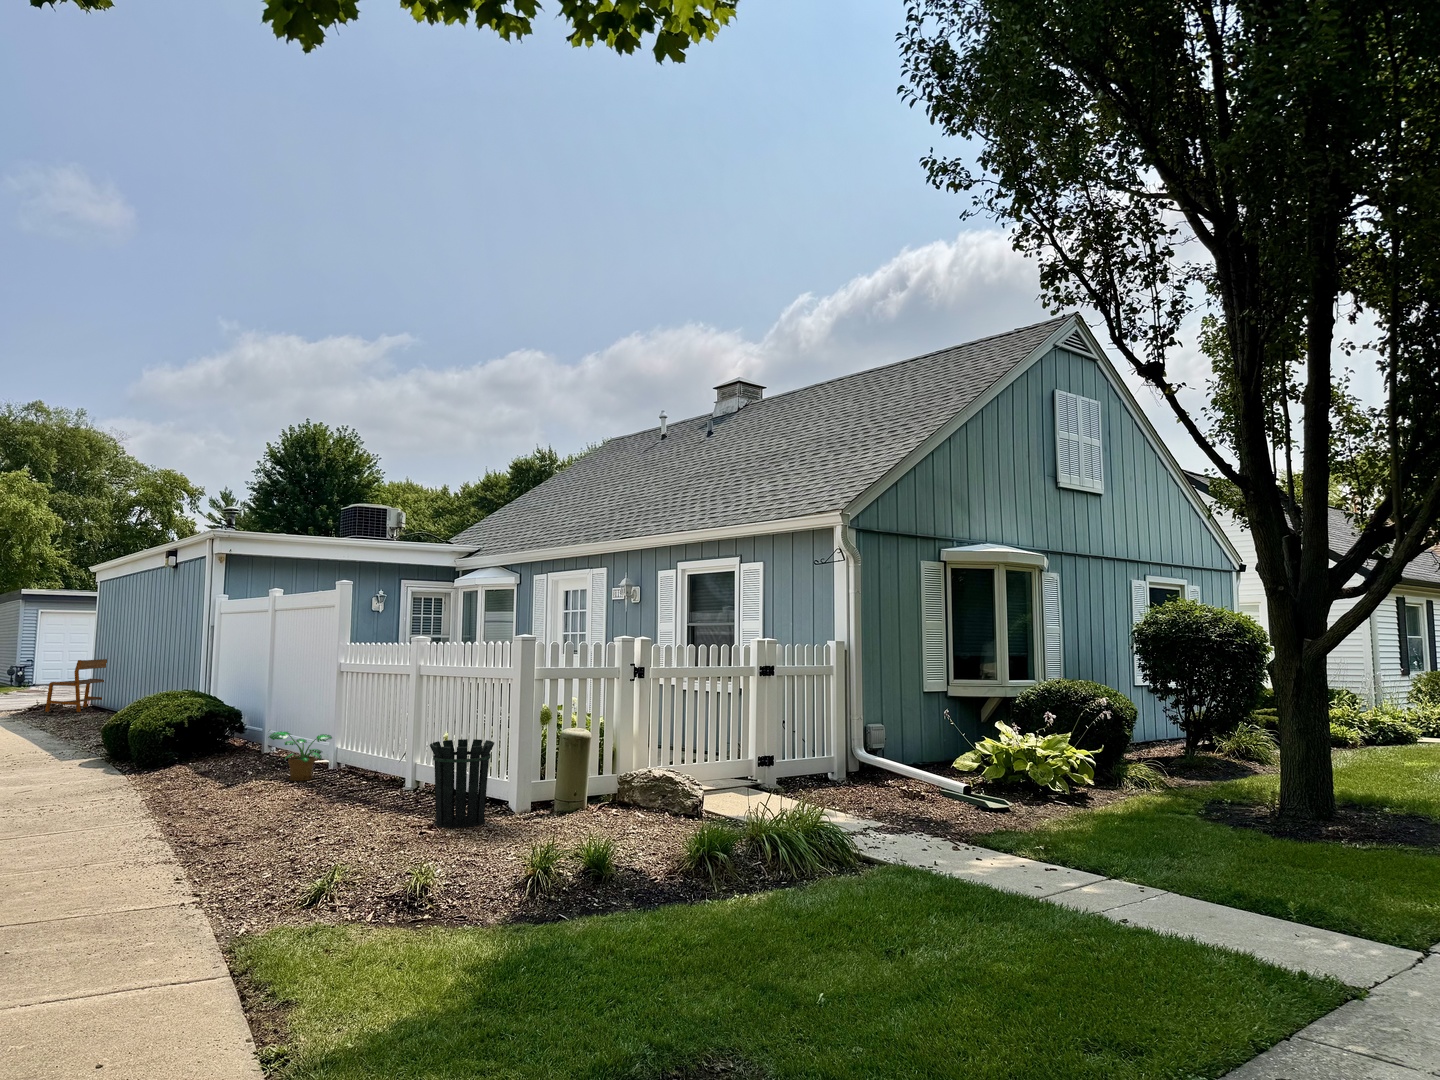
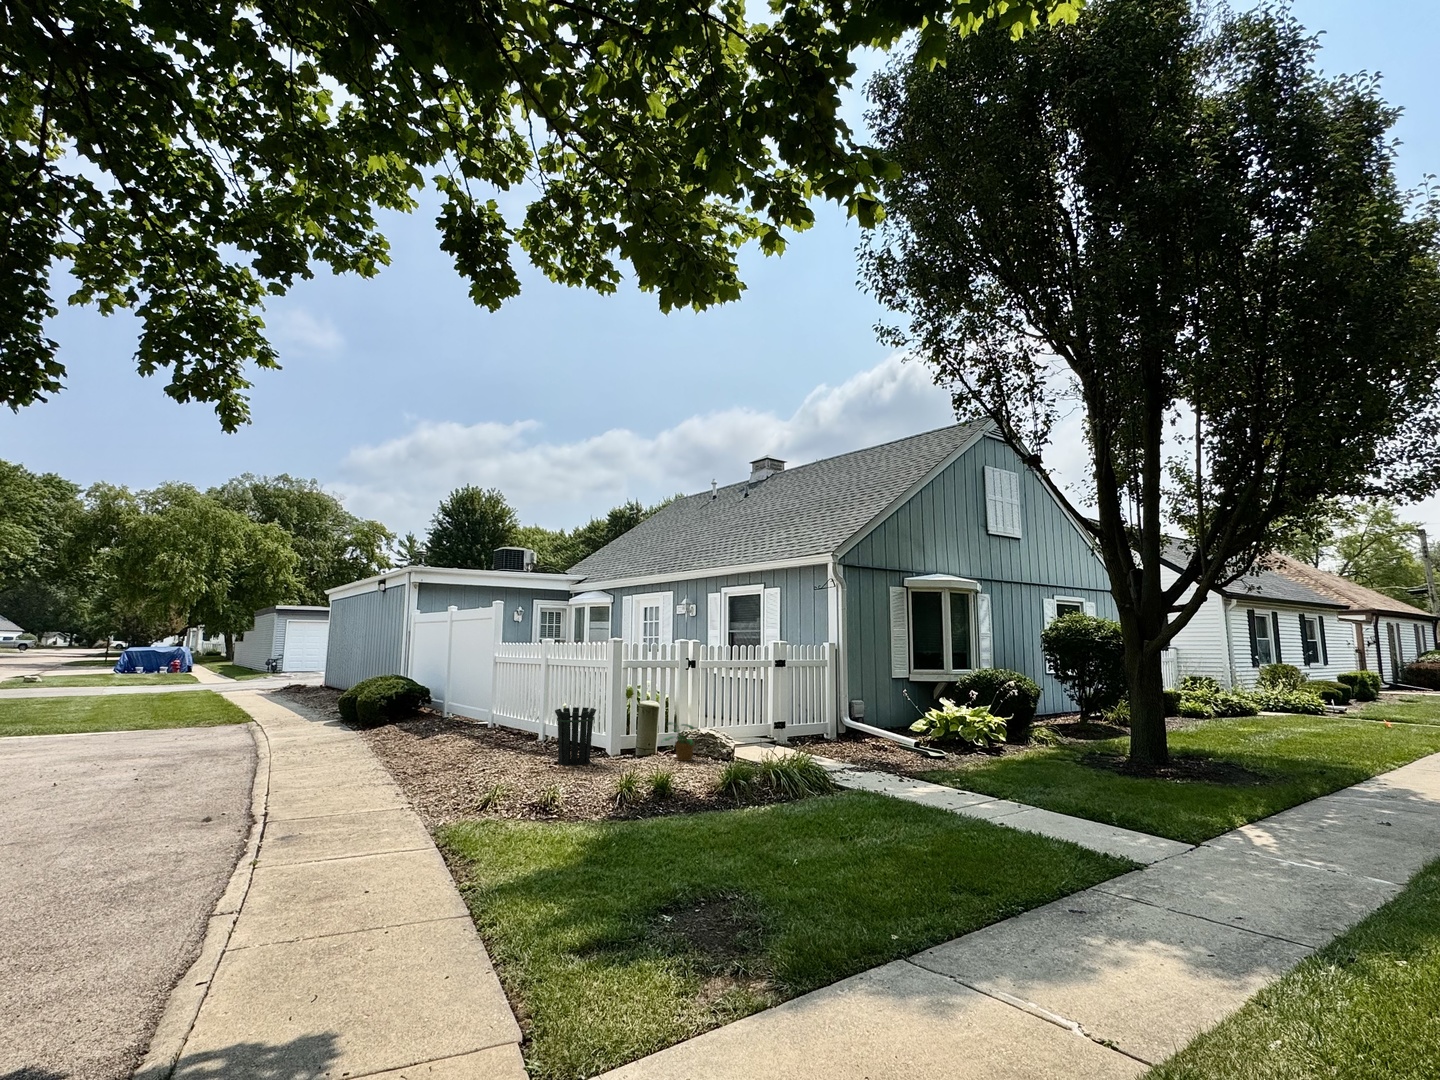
bench: present [45,659,107,712] -> none [295,653,341,690]
potted plant: present [268,731,332,781] -> present [662,722,698,761]

